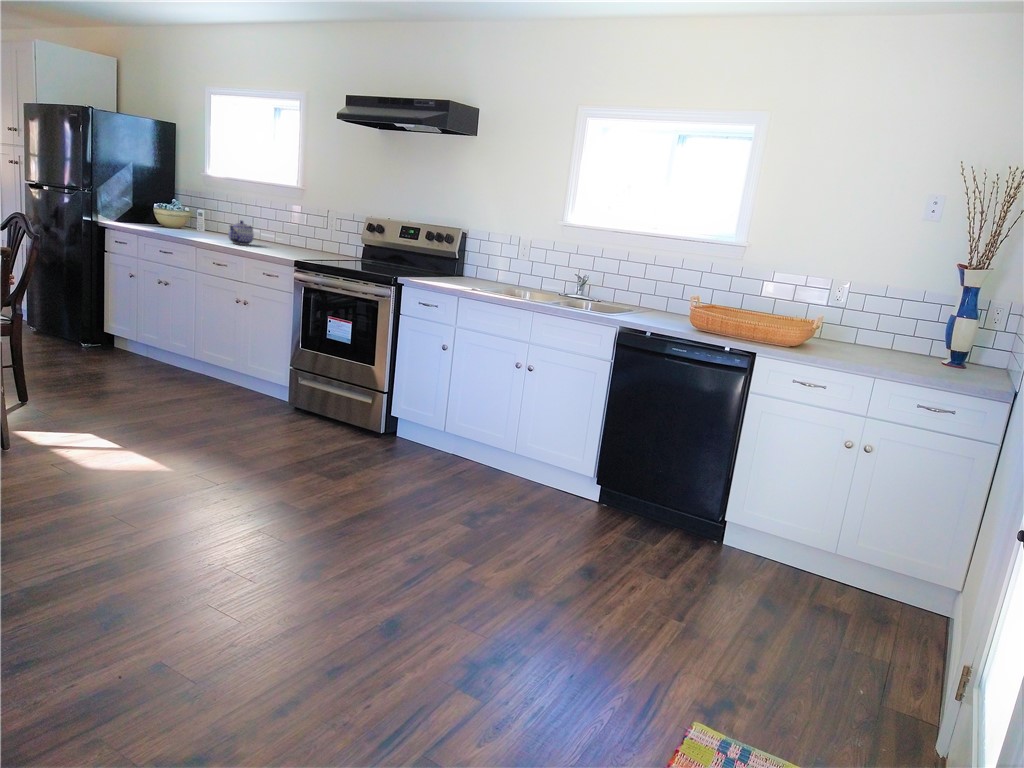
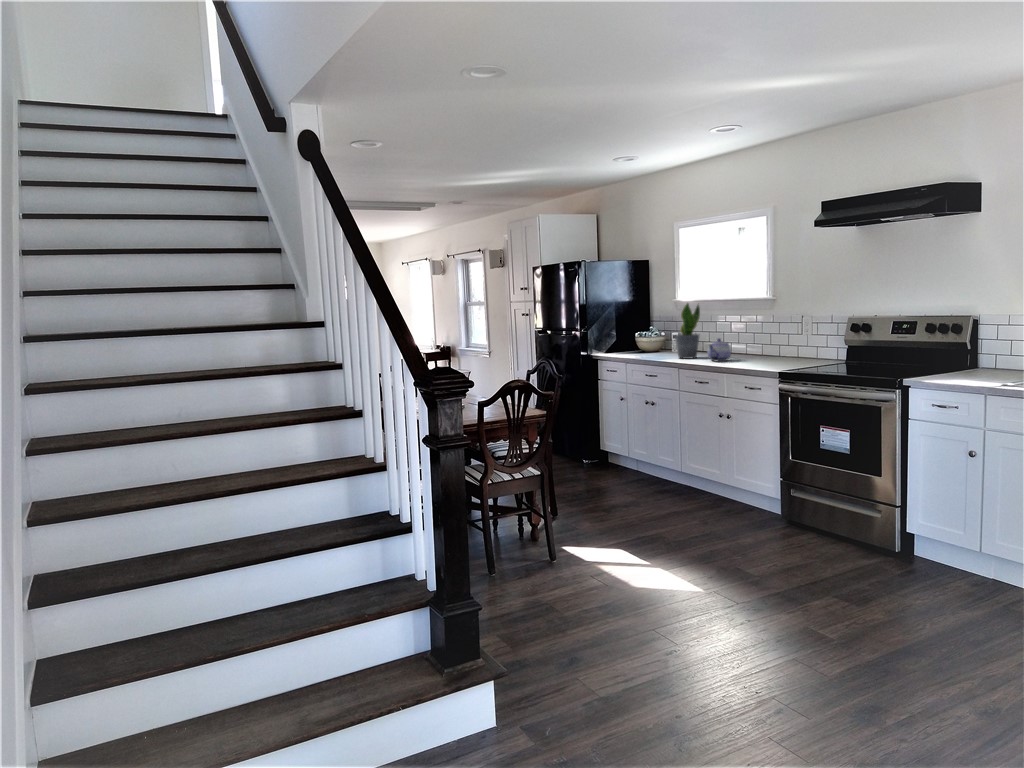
potted plant: none [195,176,225,239] -> present [675,303,700,359]

